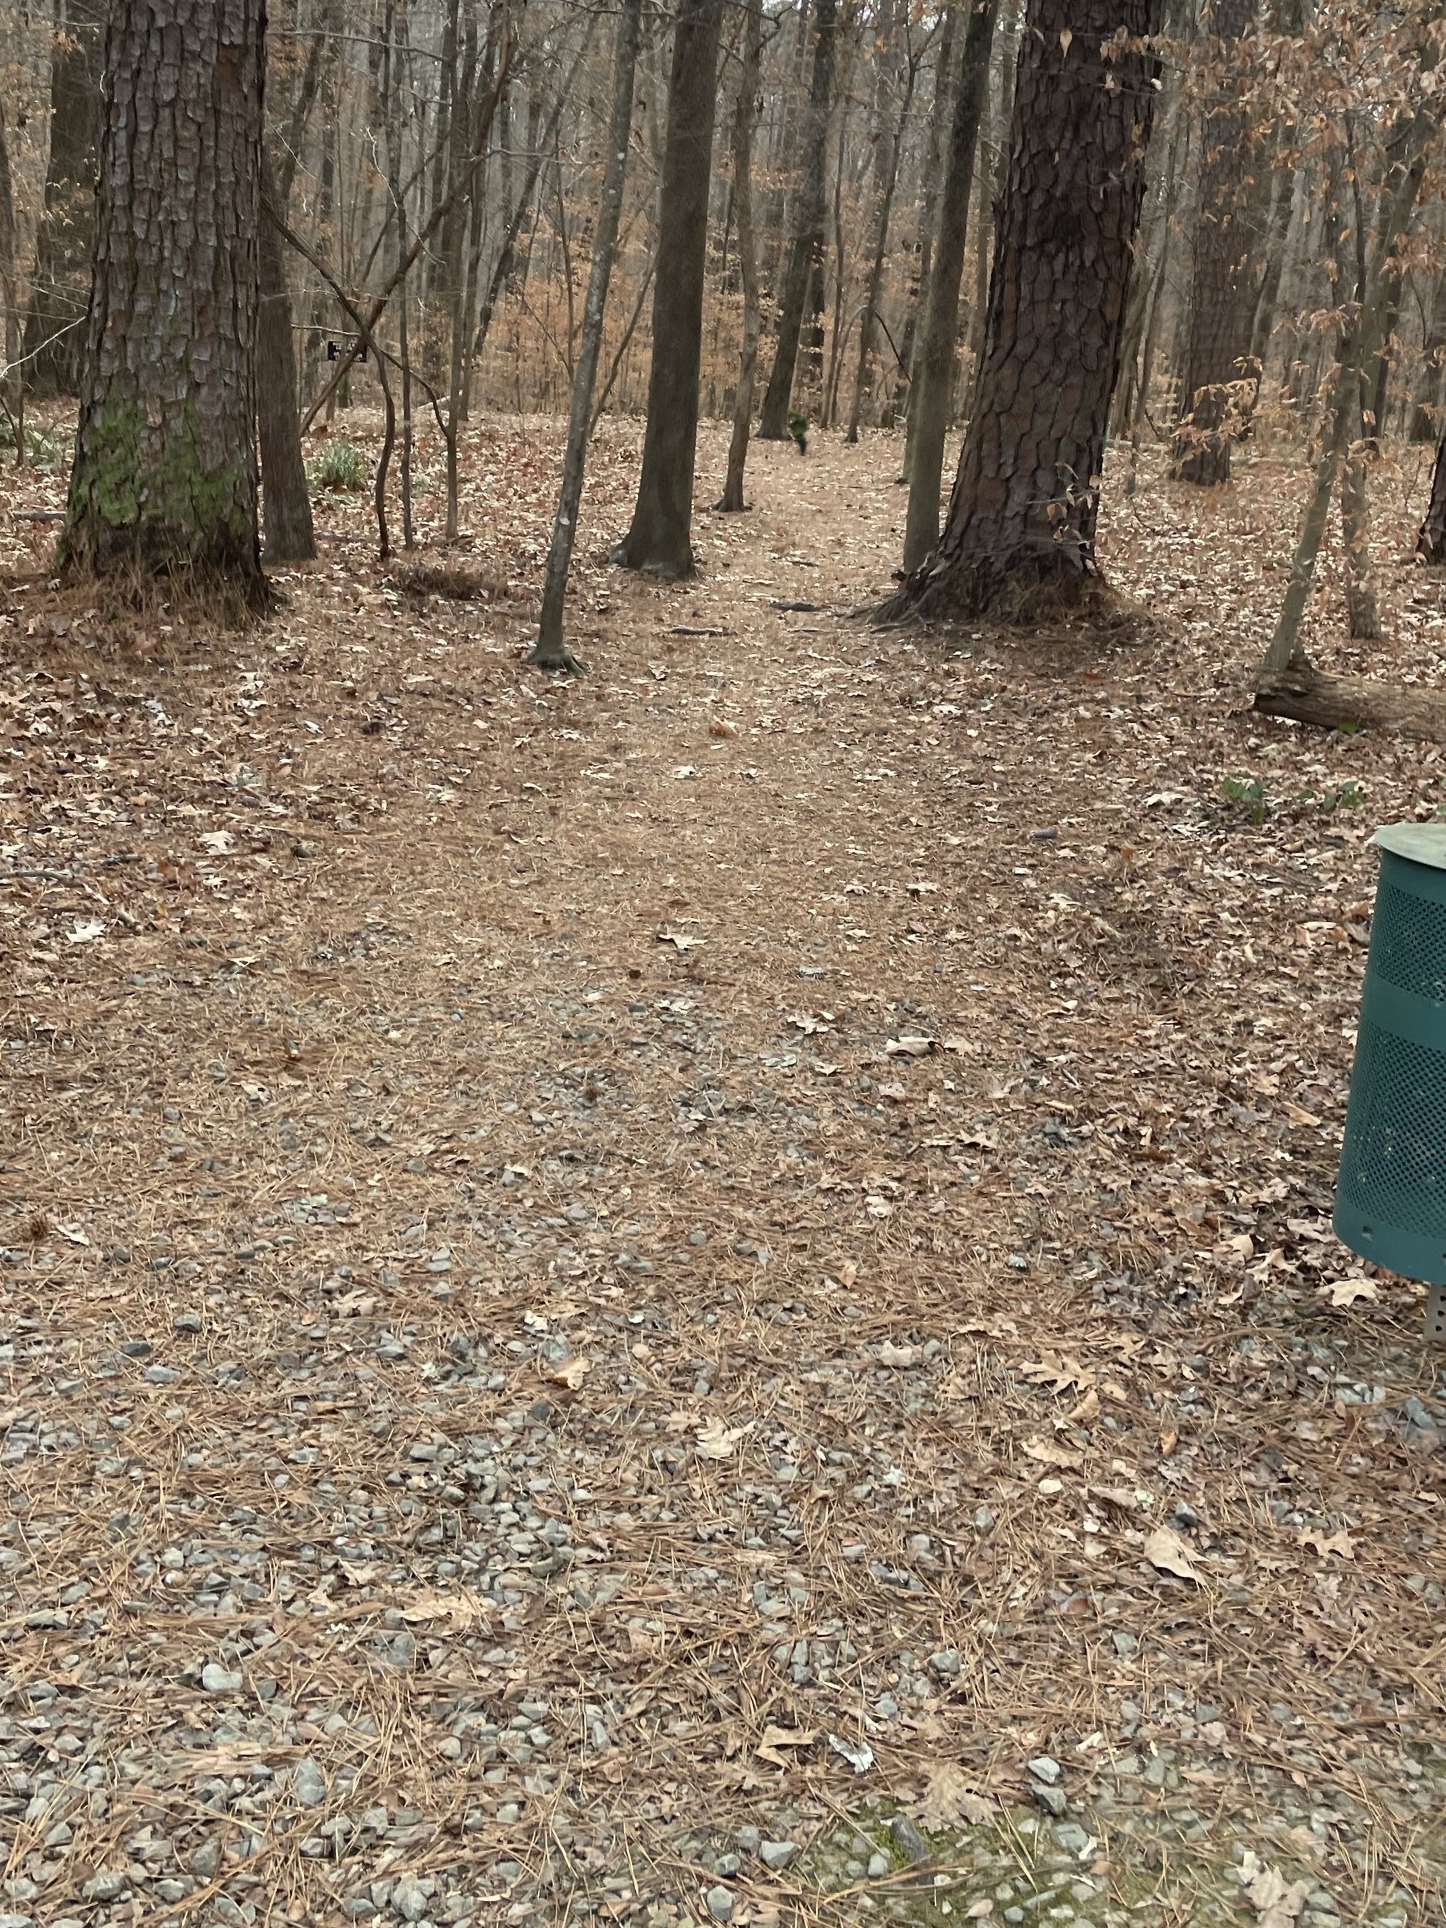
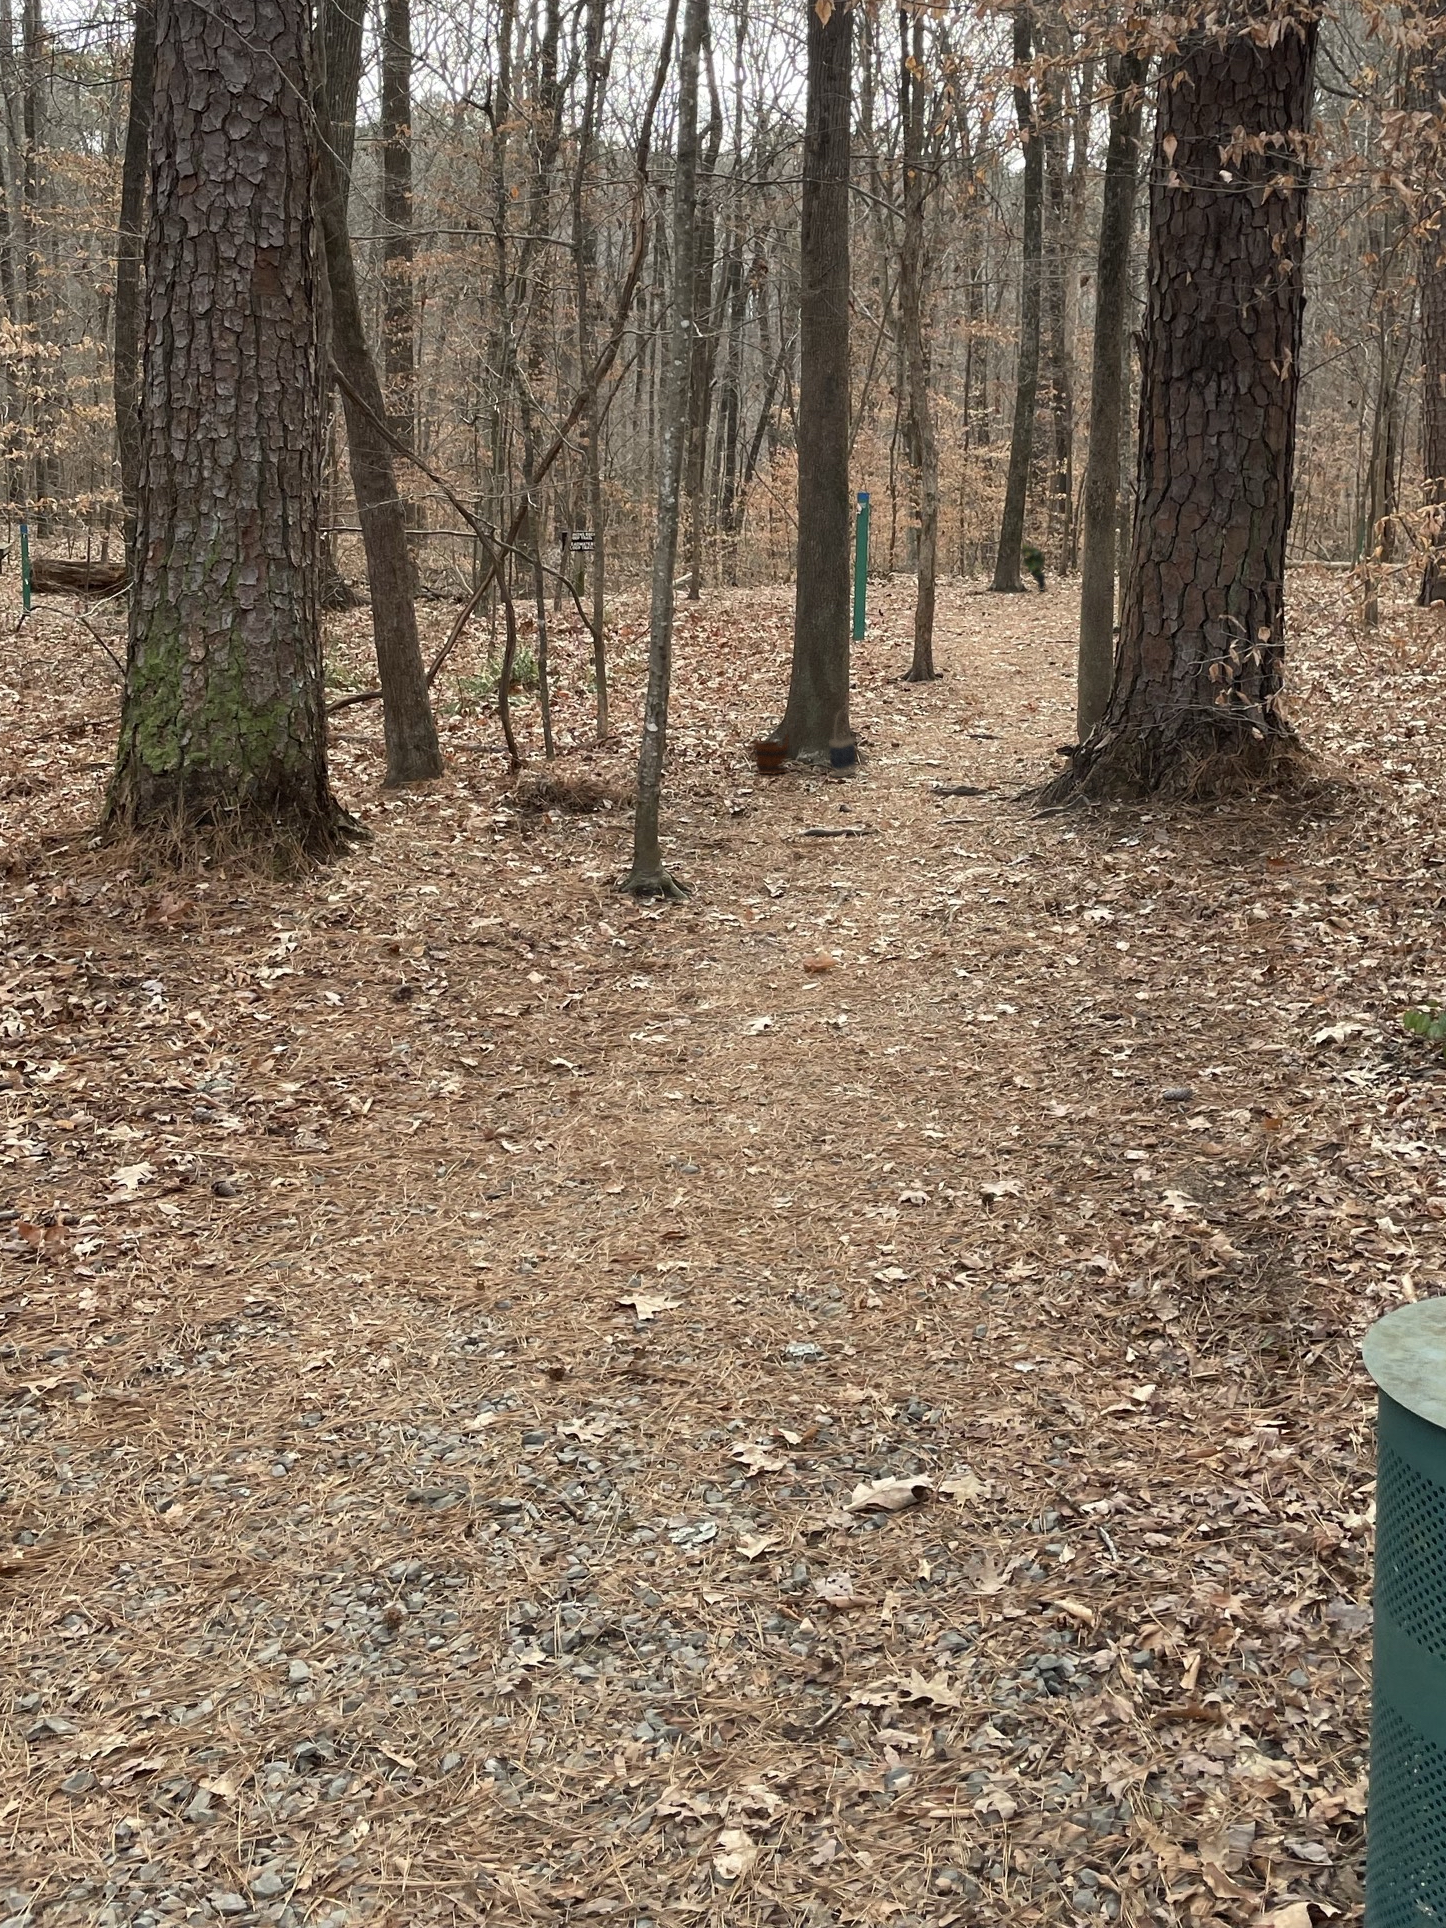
wooden bucket: none [599,532,633,585] -> present [753,716,789,775]
bag: none [668,532,692,593] -> present [830,710,855,777]

